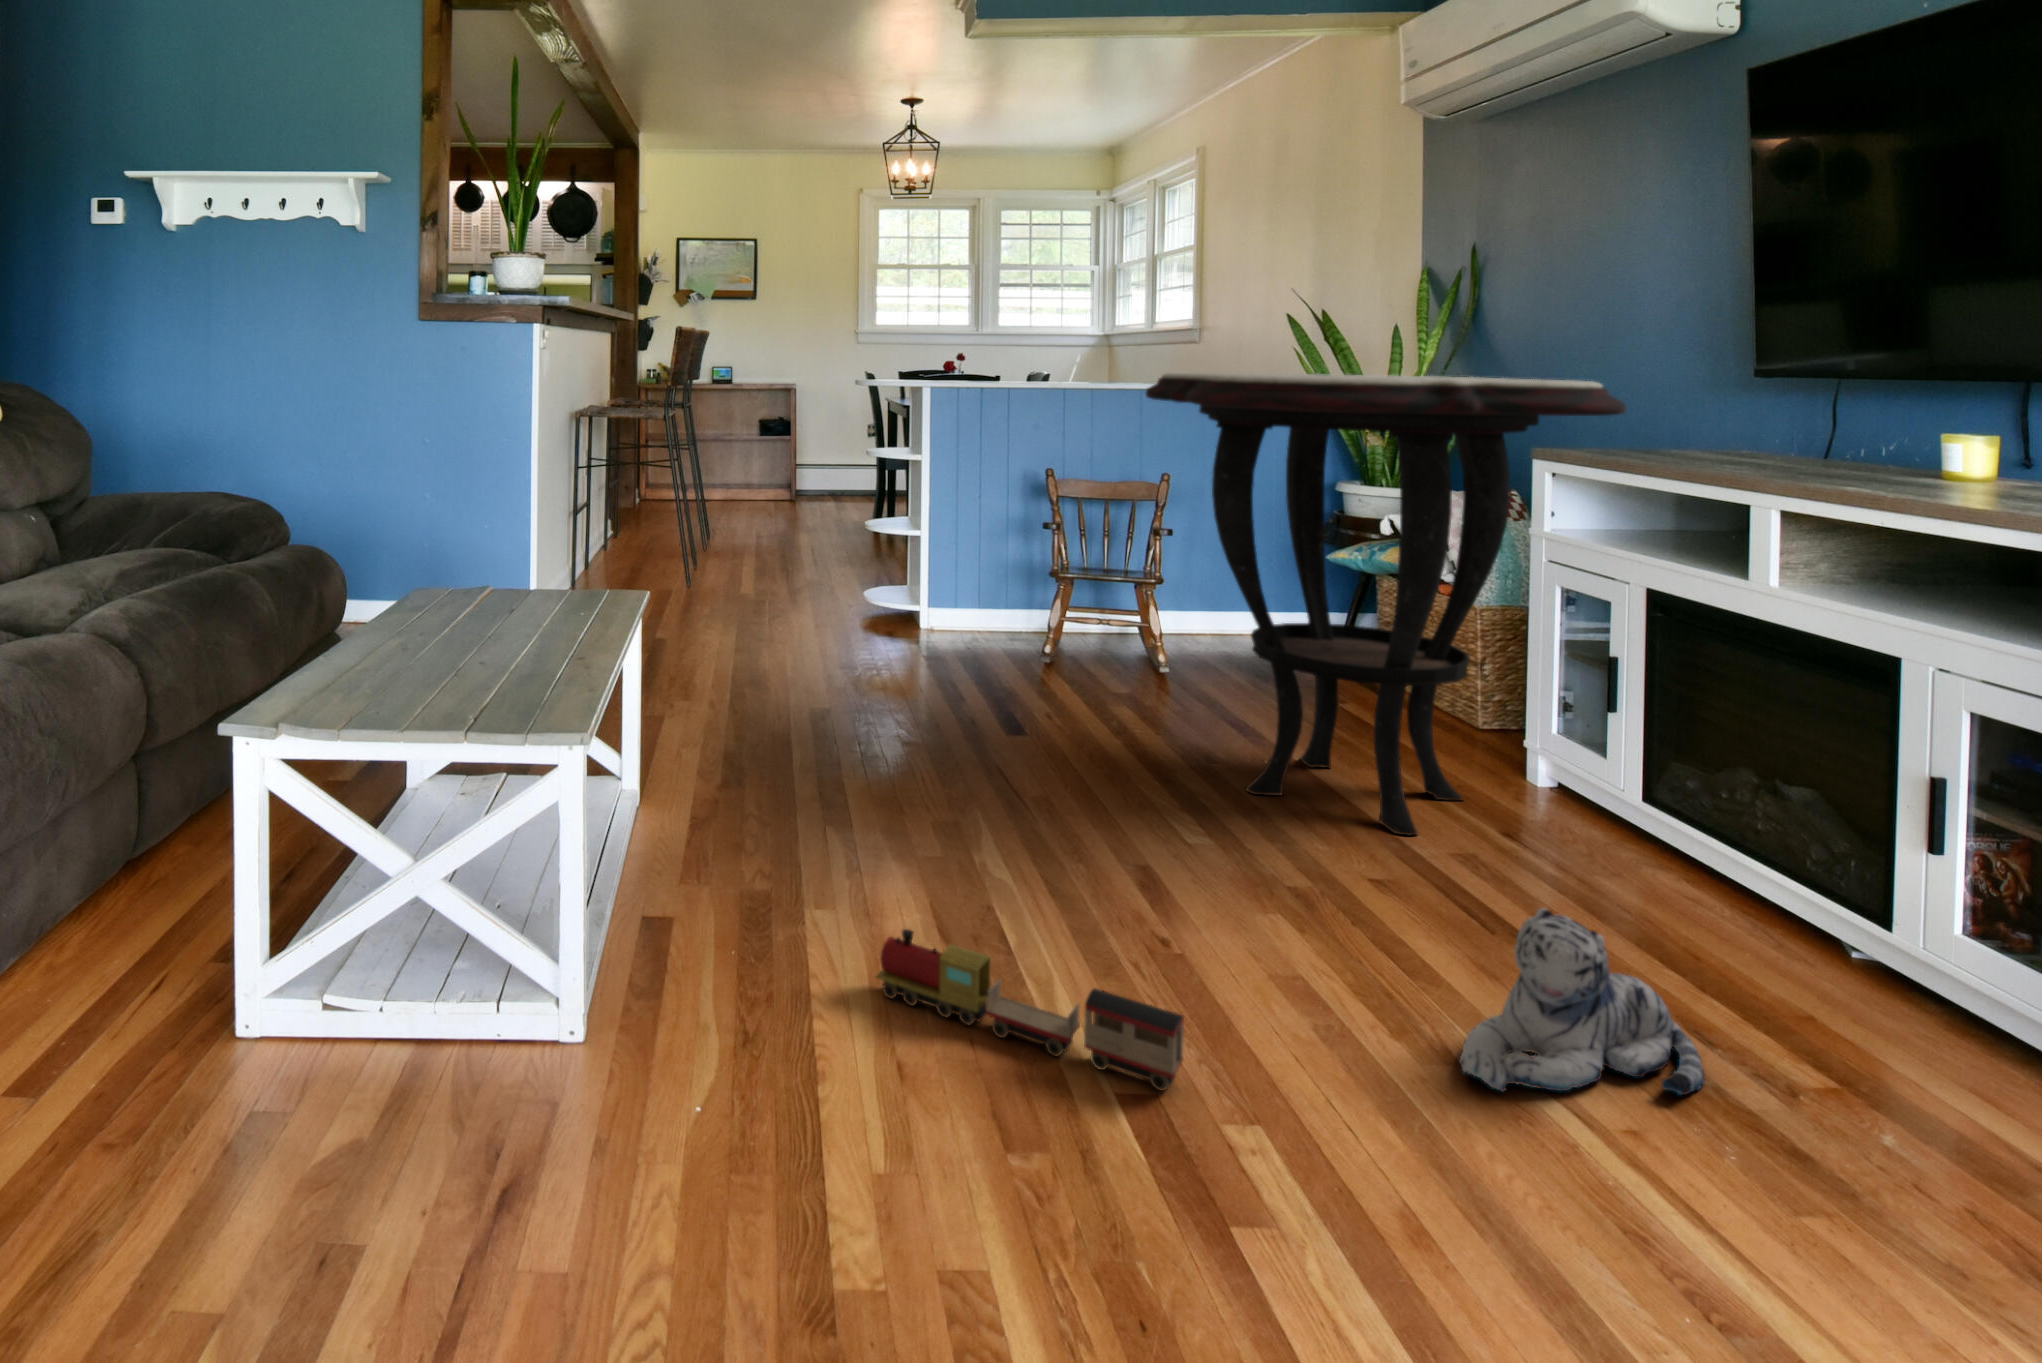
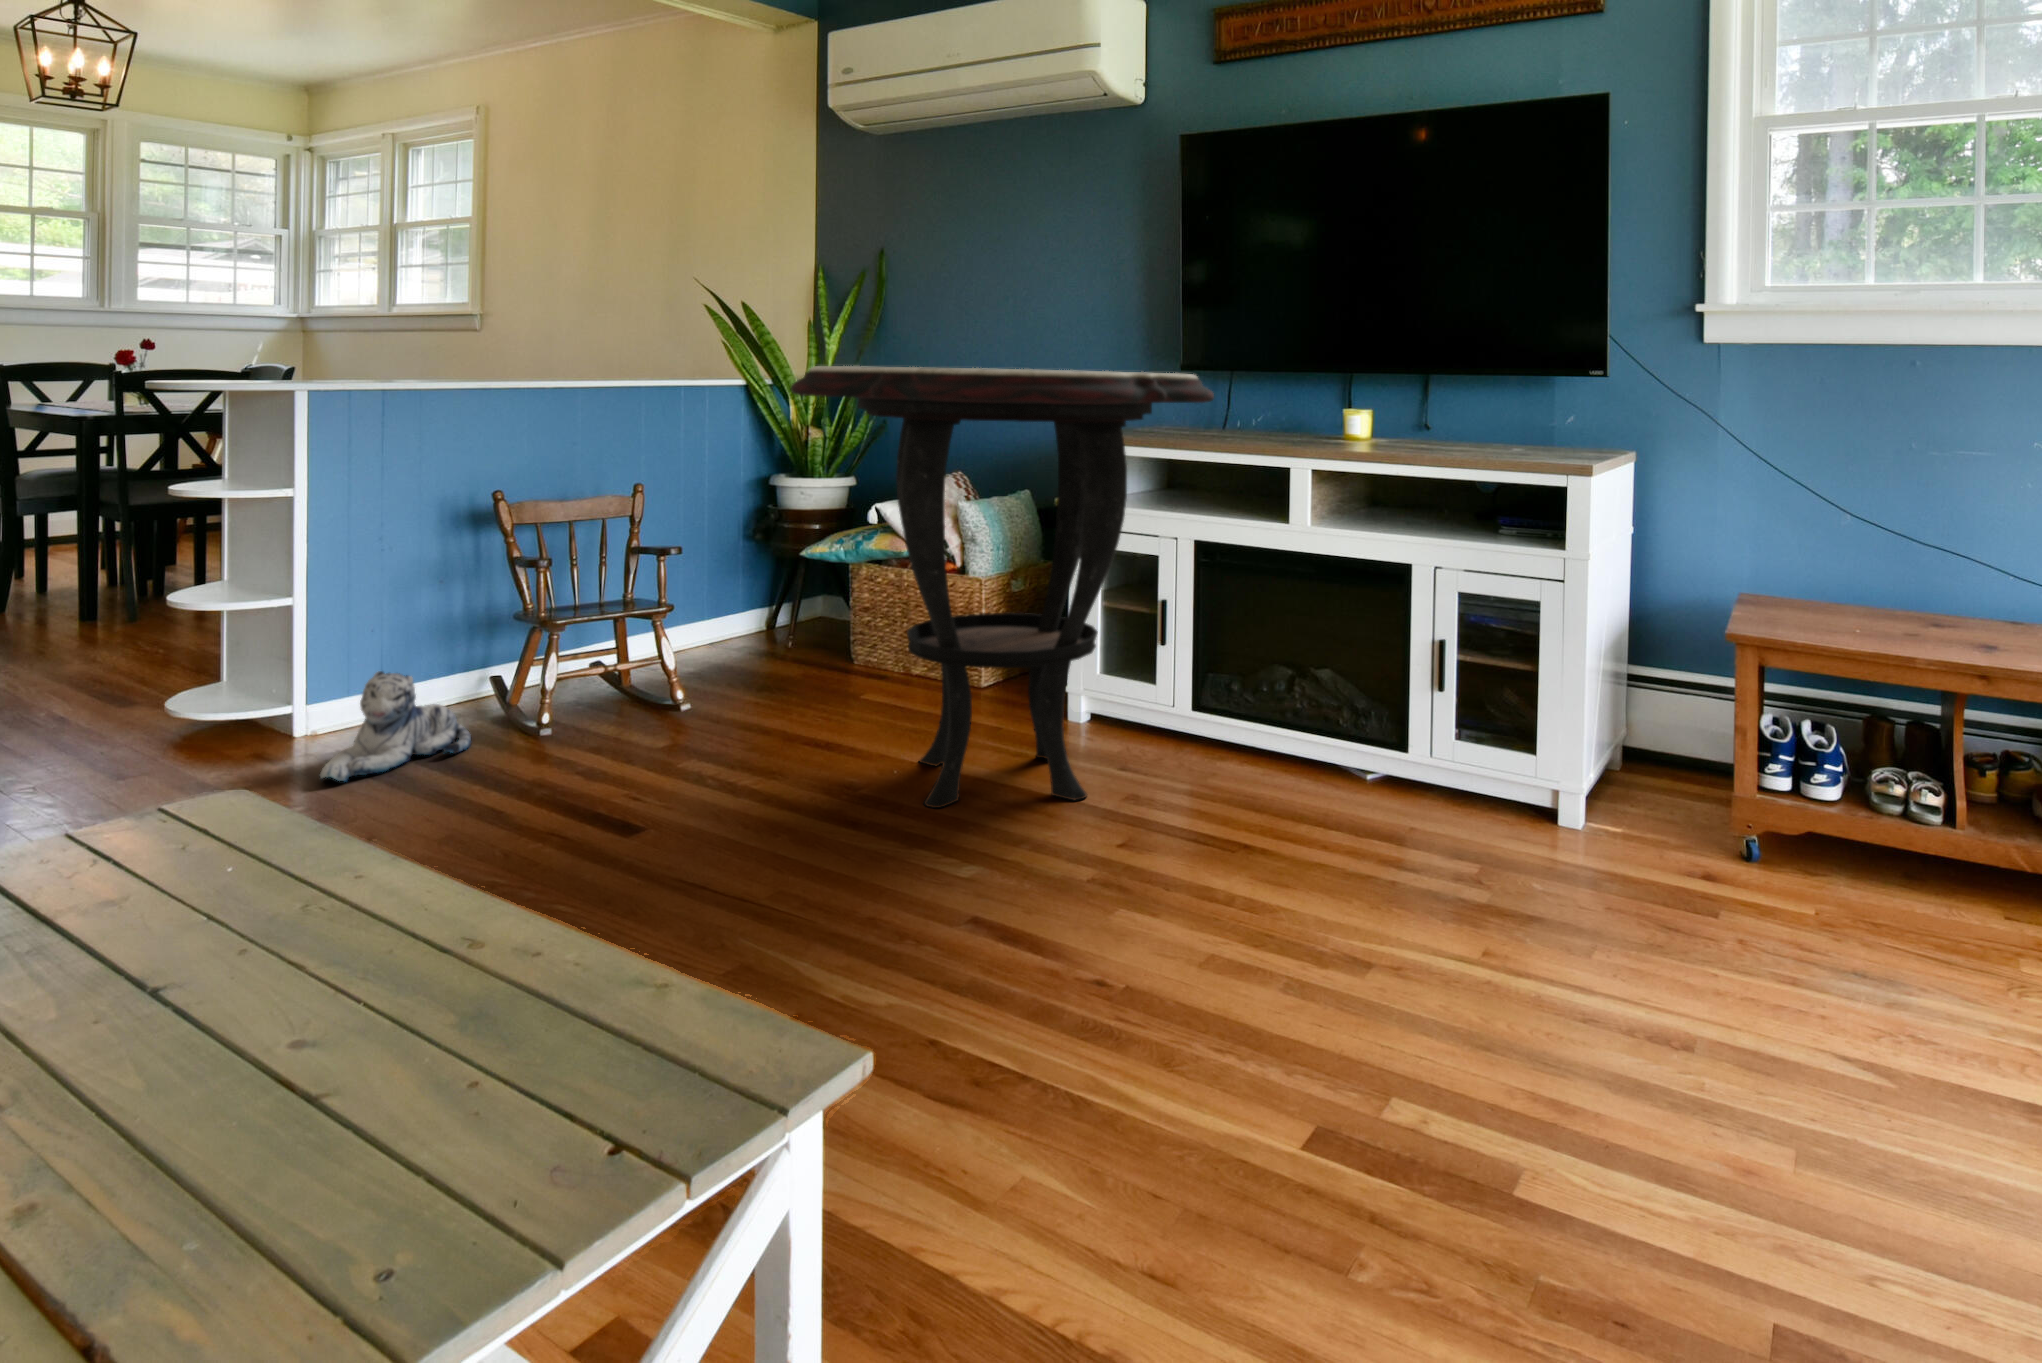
plush toy: present [1460,908,1705,1095] -> present [320,671,471,781]
toy train: present [876,929,1184,1090] -> none [980,1029,1328,1207]

